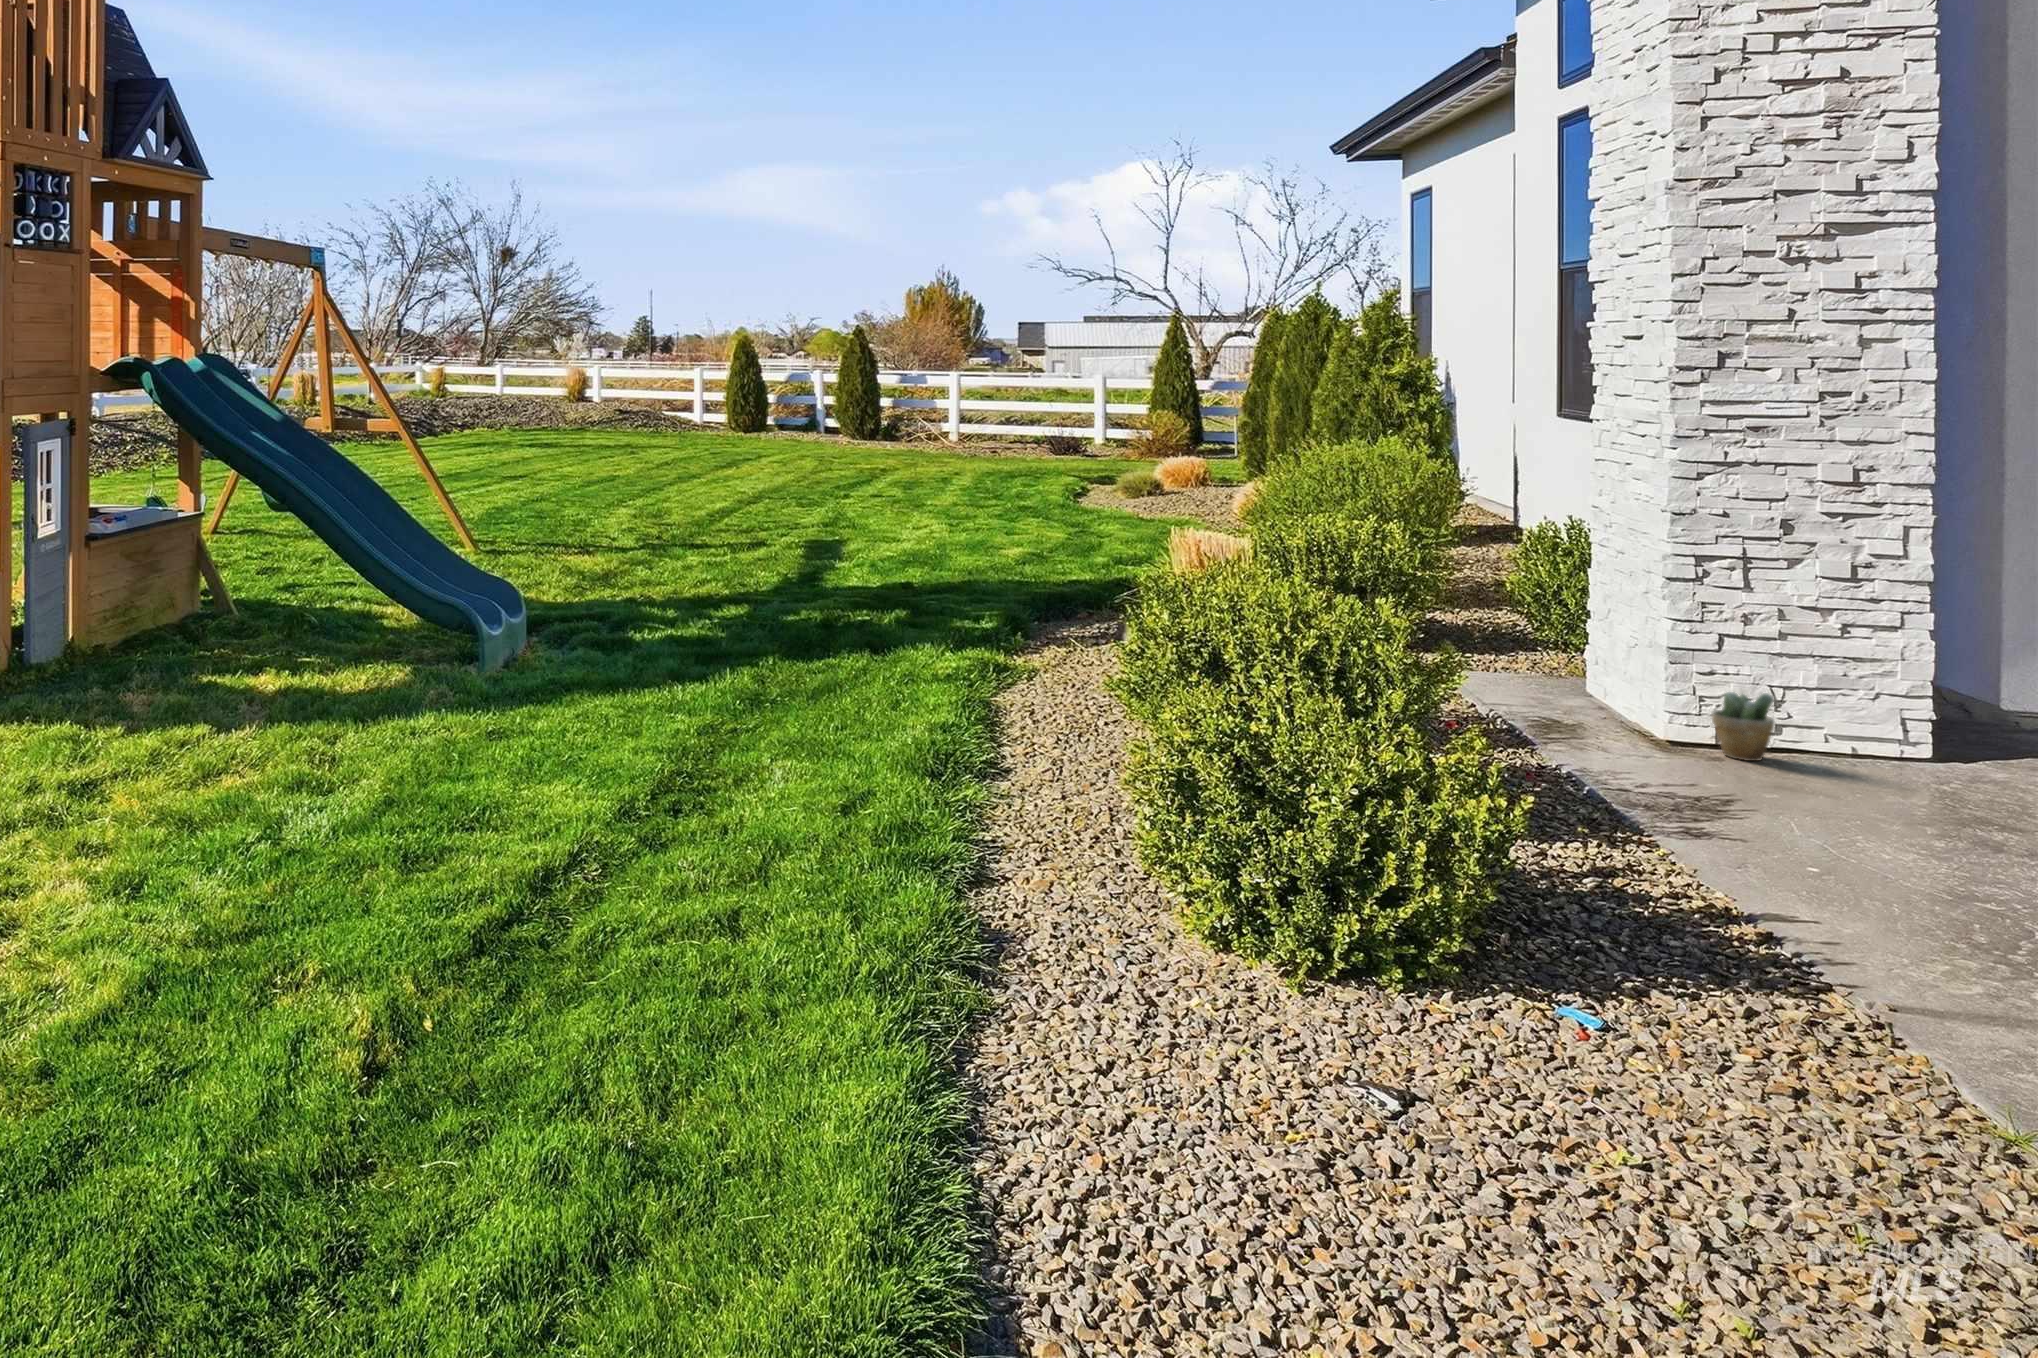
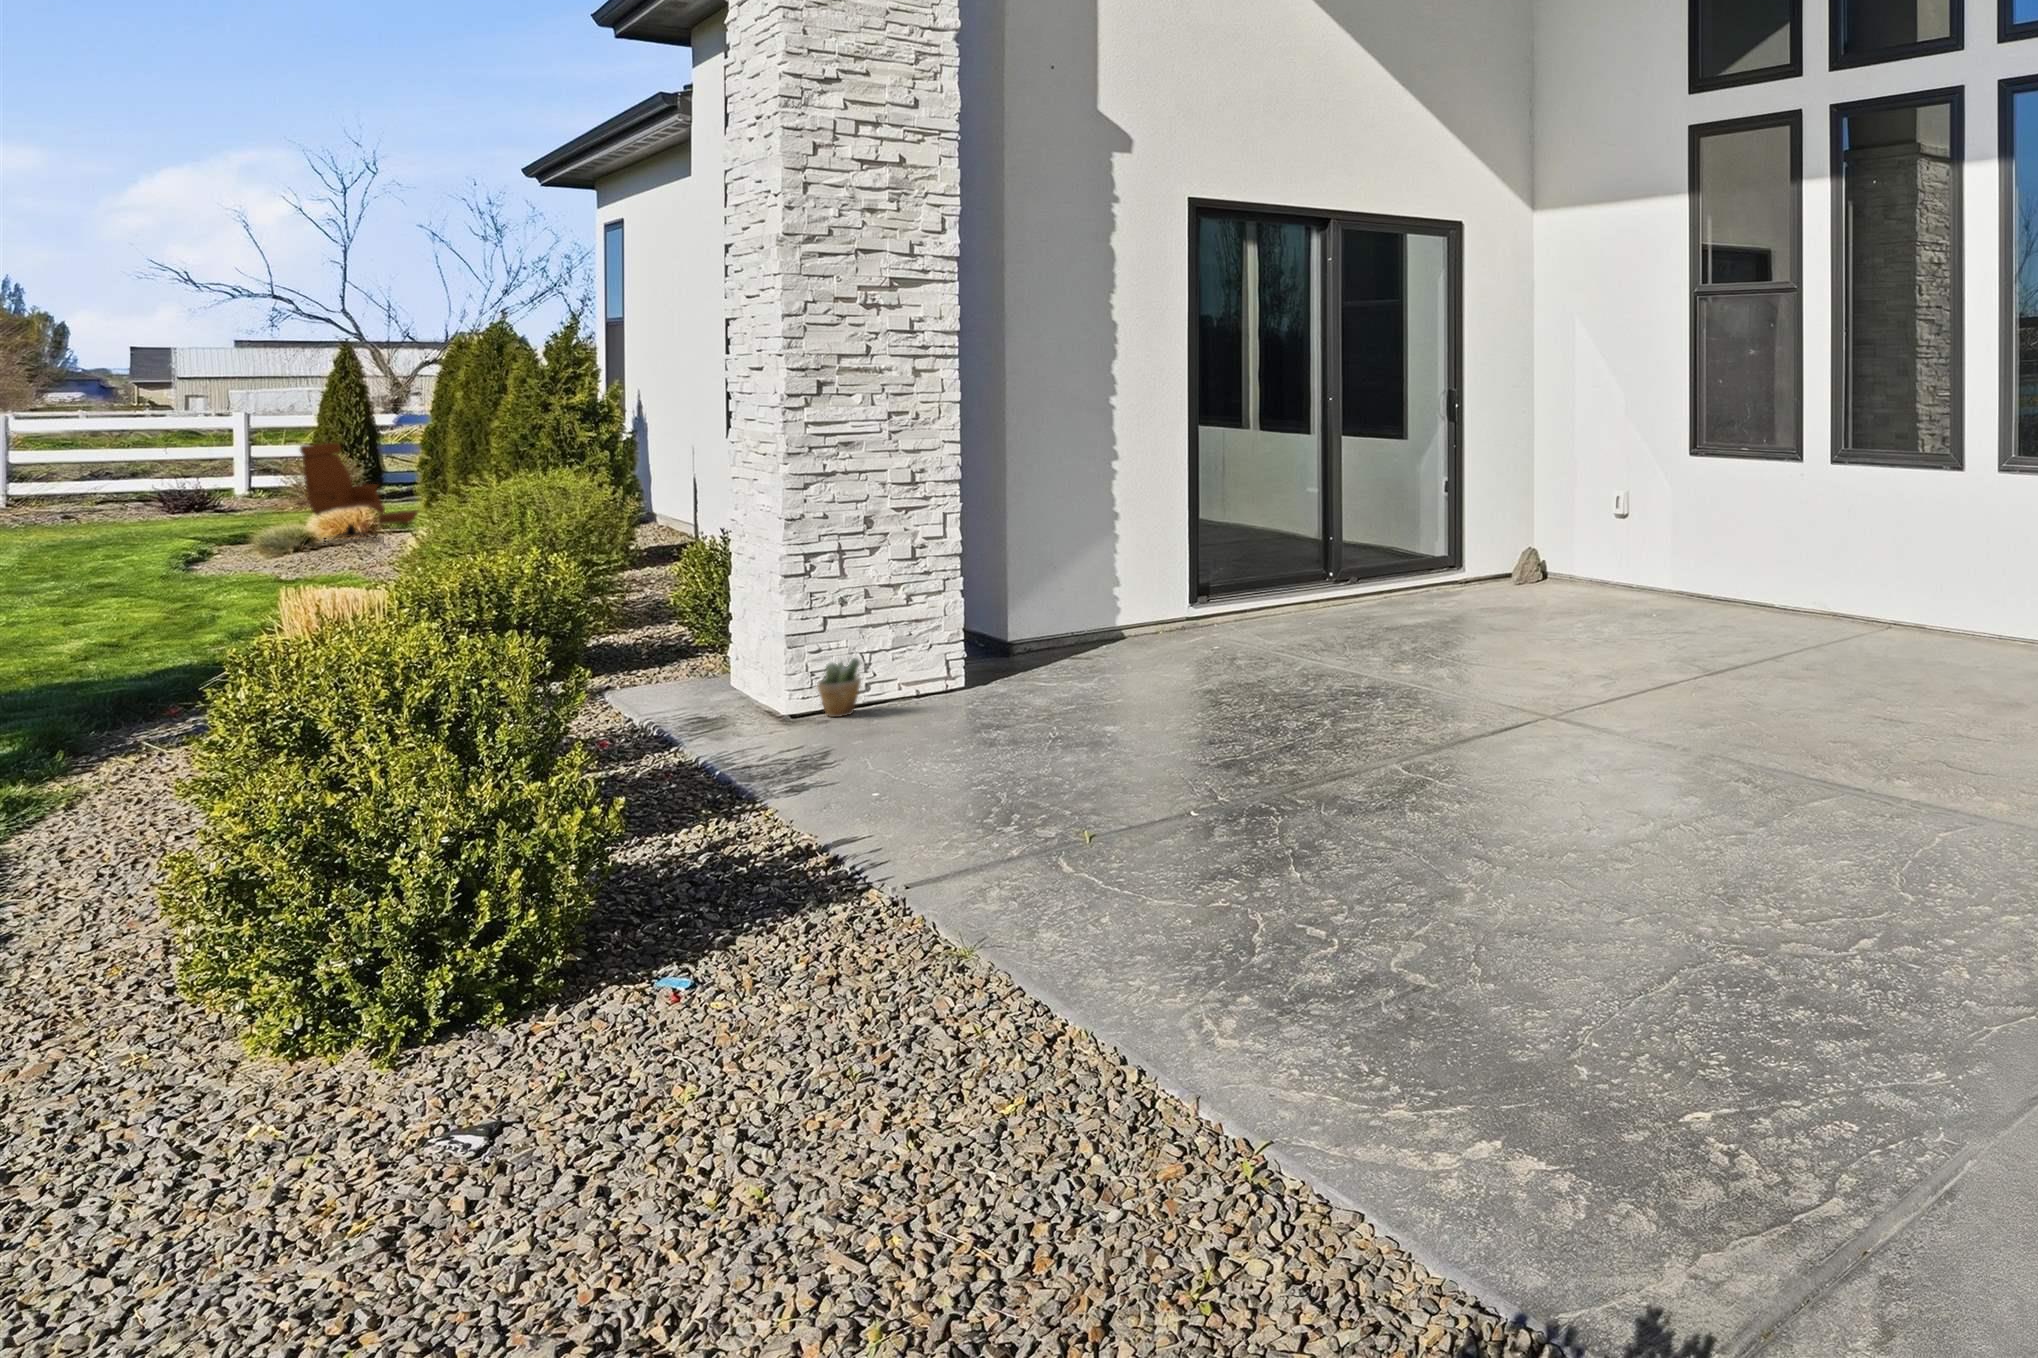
lounge chair: none [1150,399,1251,491] -> present [300,443,418,538]

